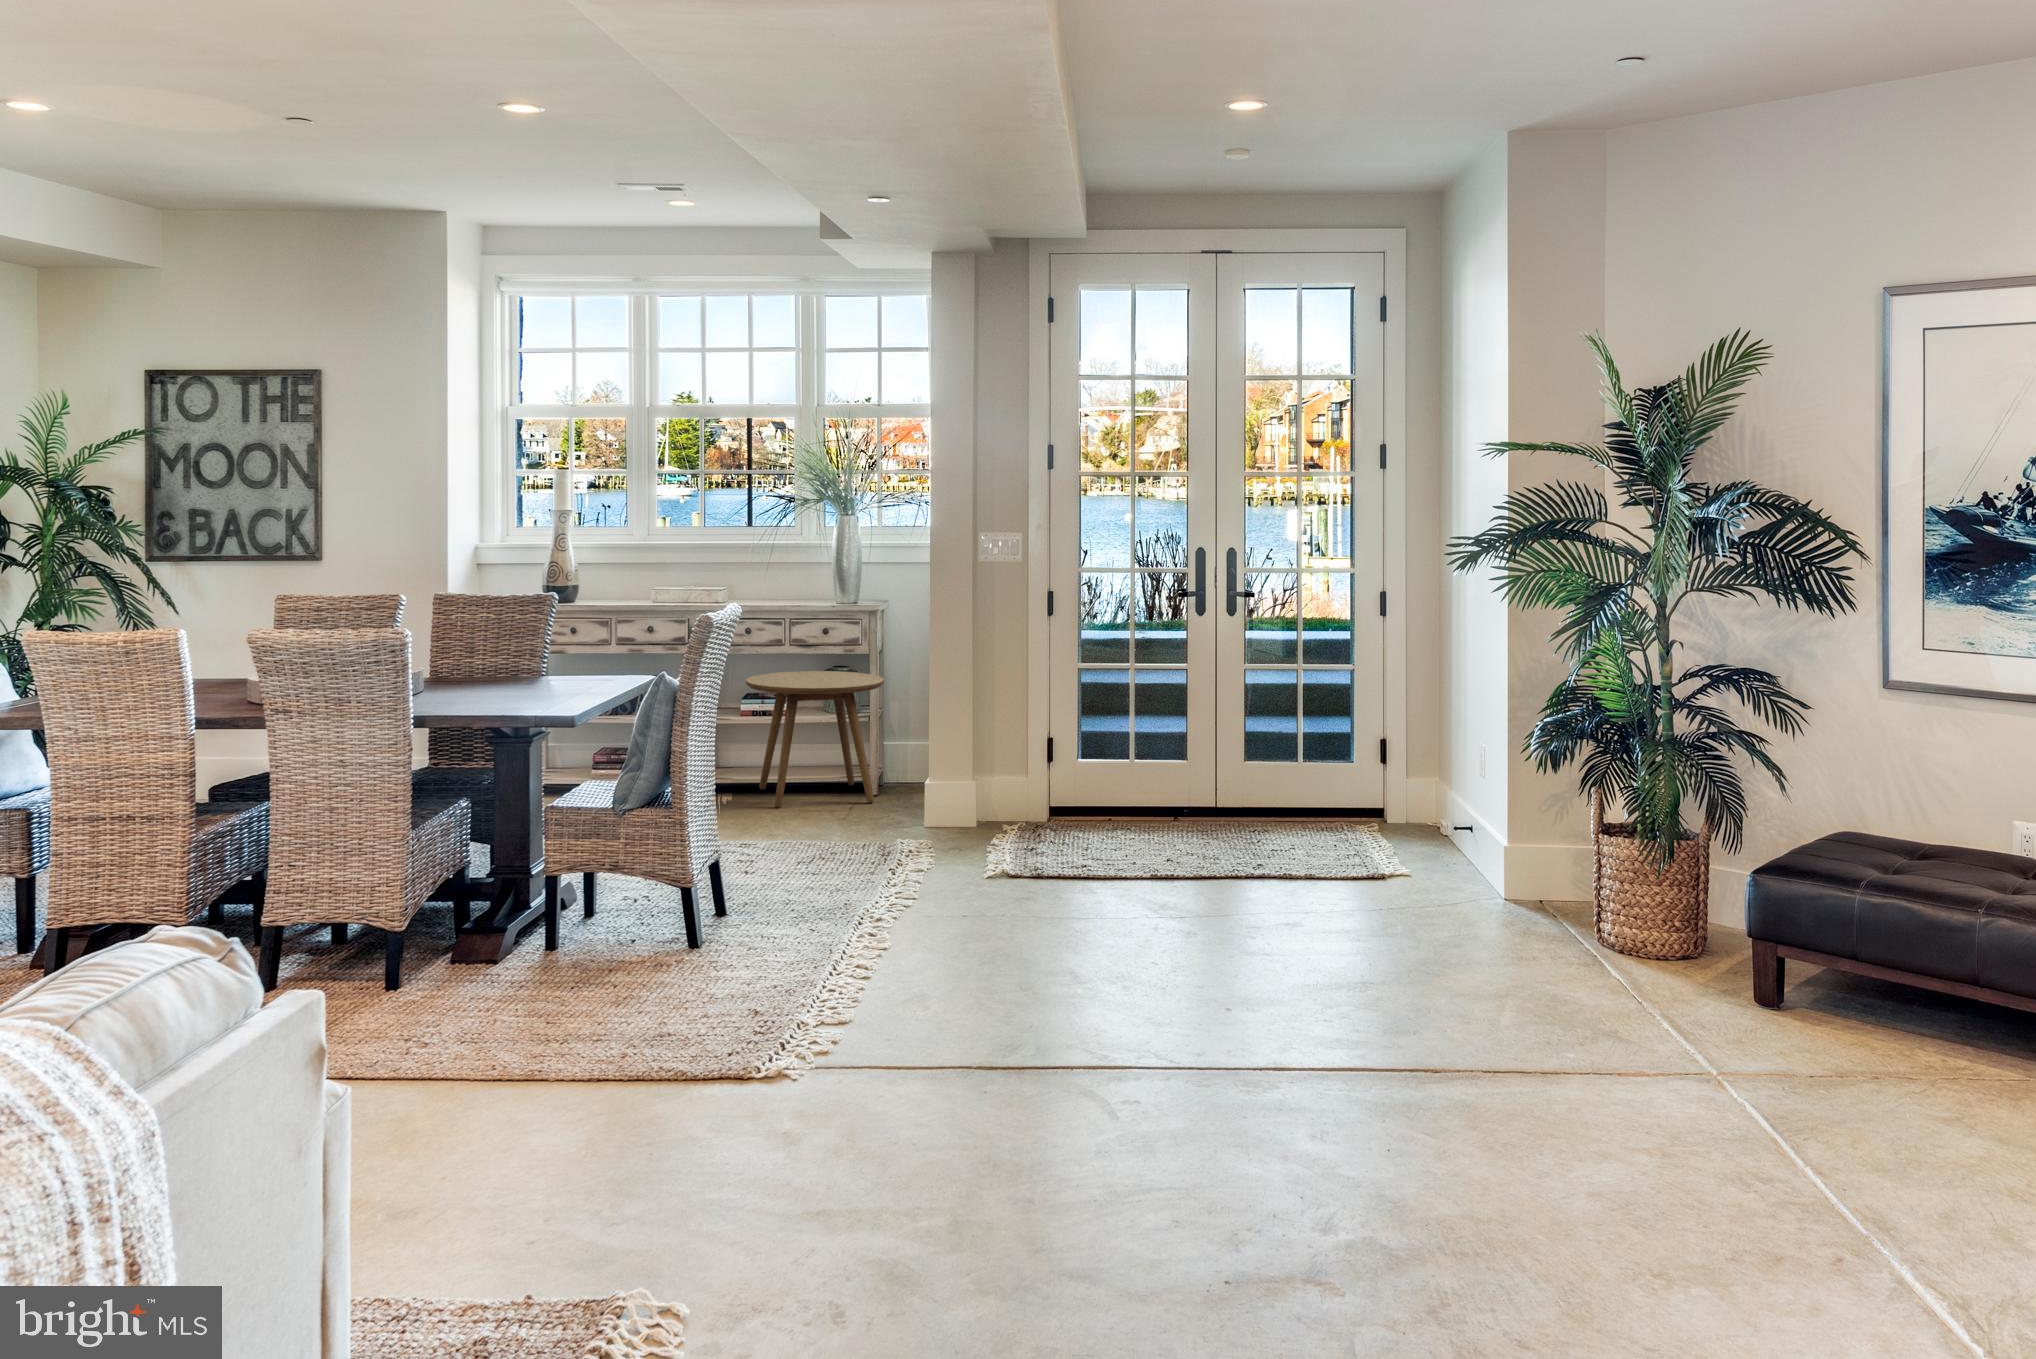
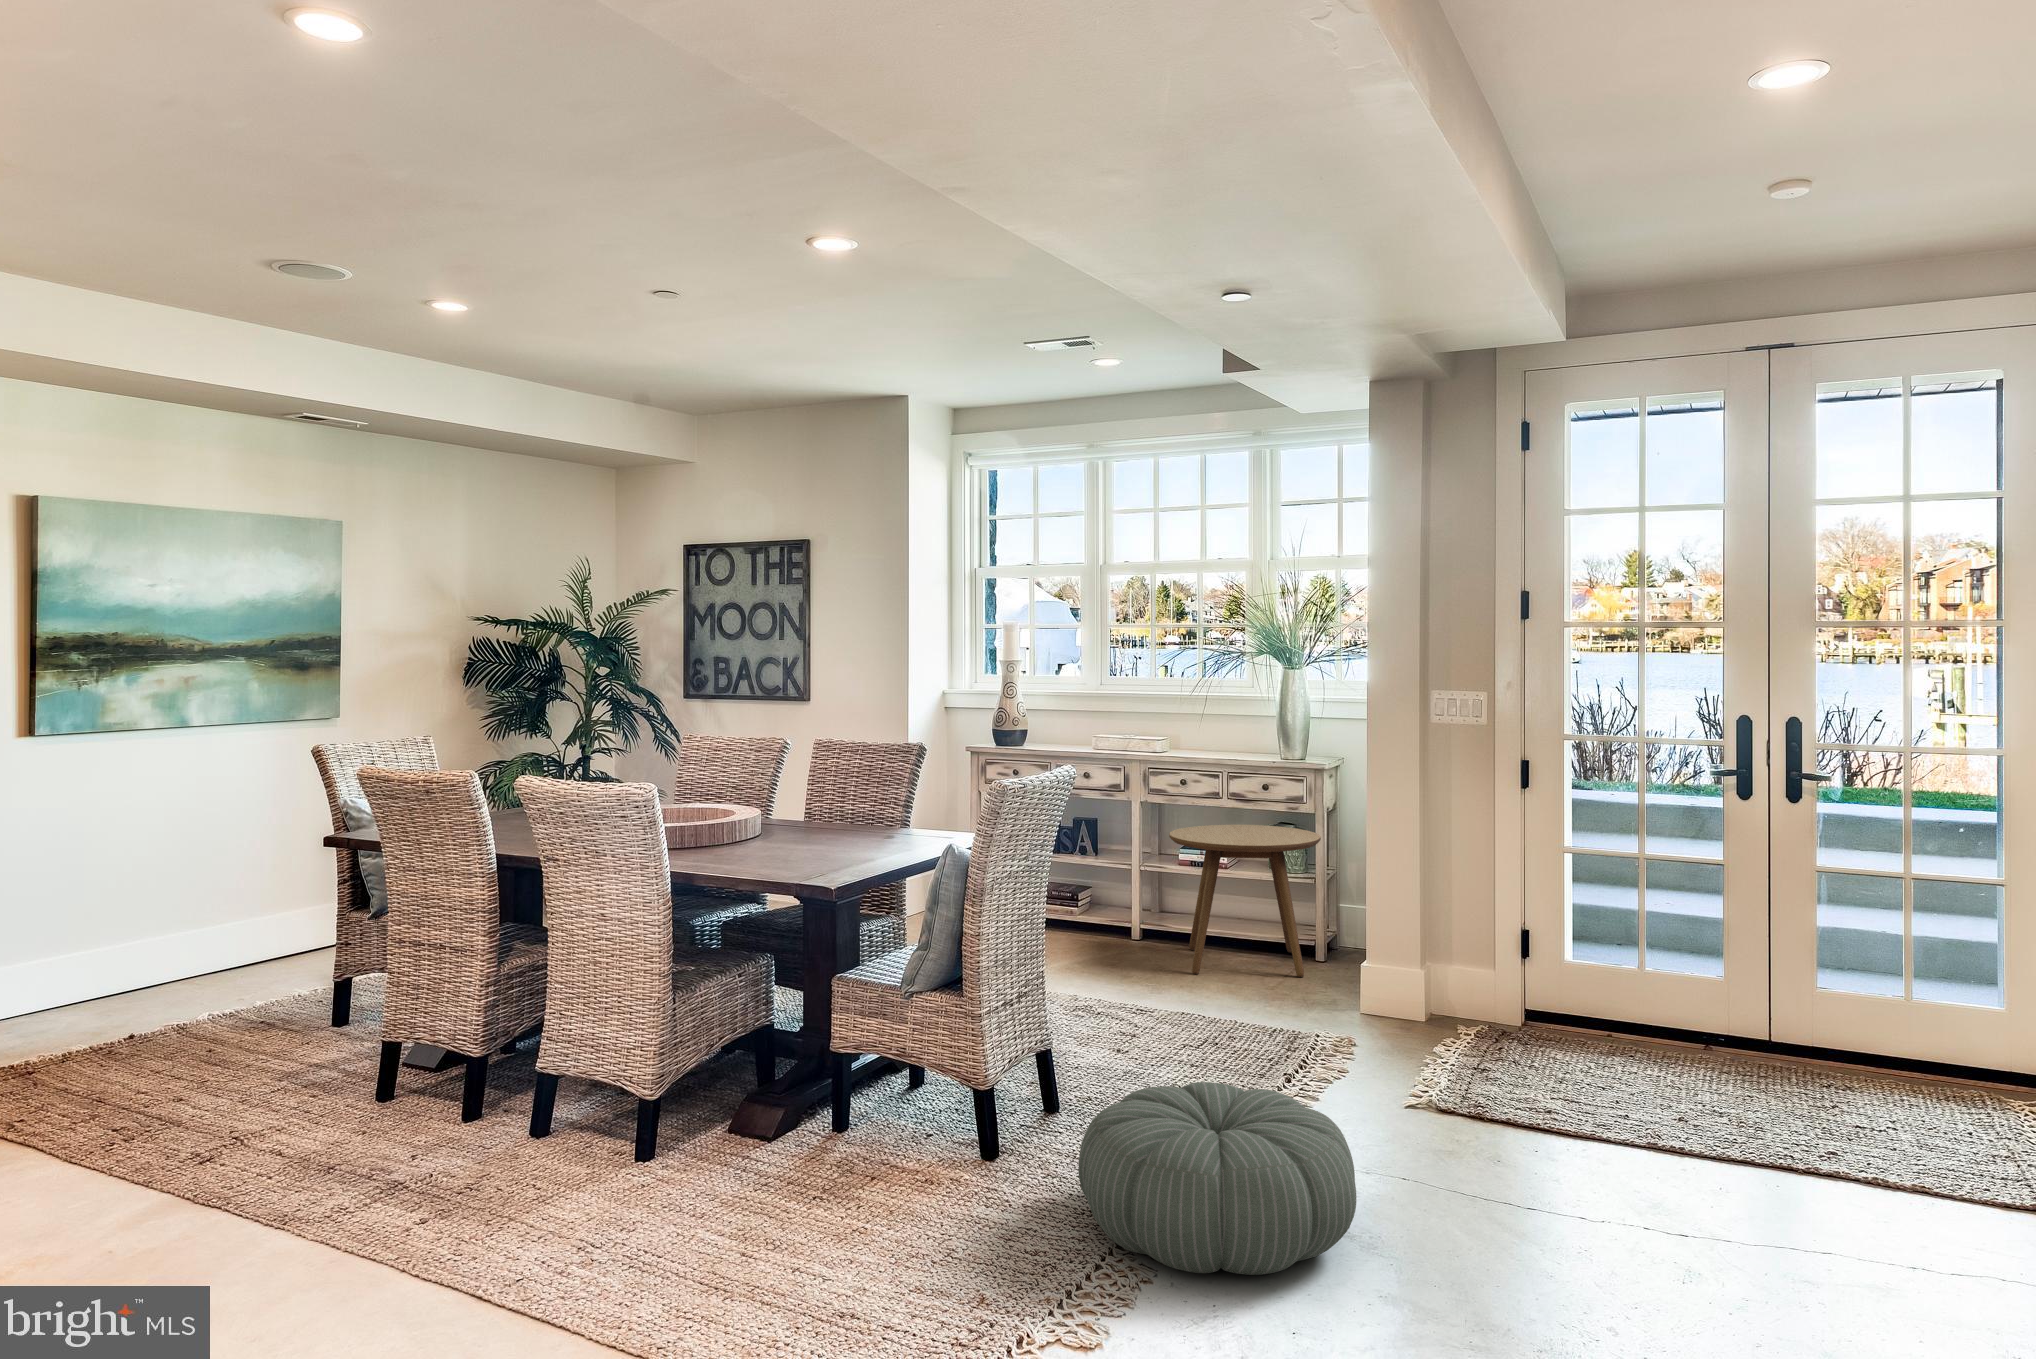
pouf: none [798,863,1009,988] -> present [1078,1082,1356,1275]

